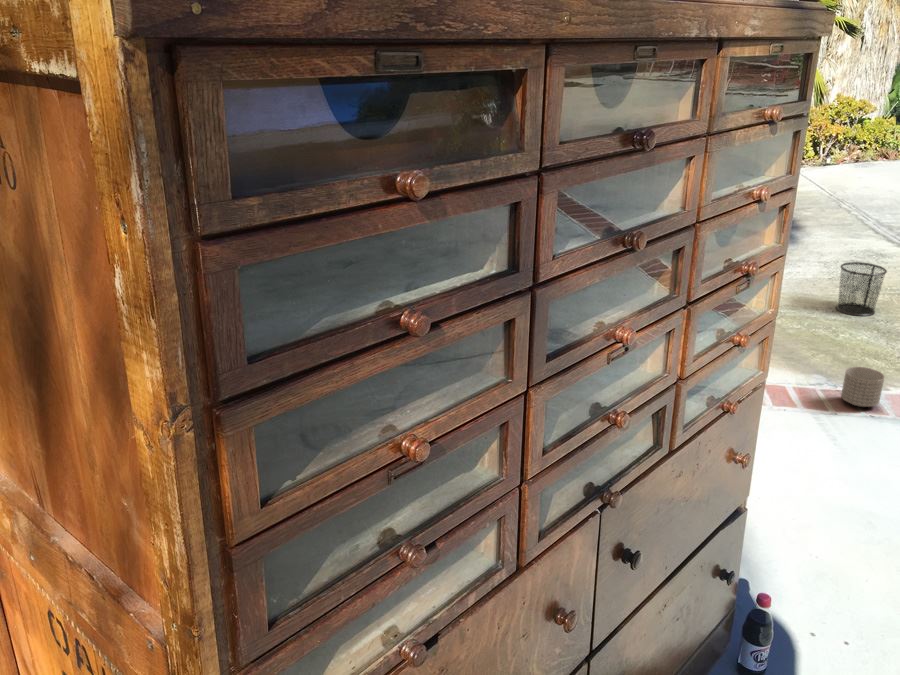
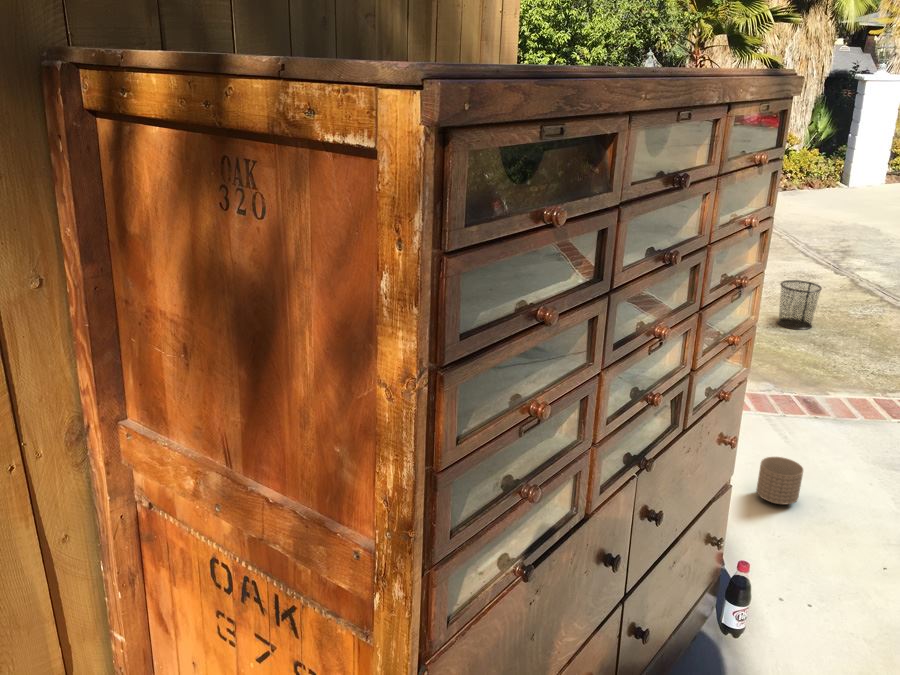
planter: present [841,367,884,407] -> present [756,457,803,504]

